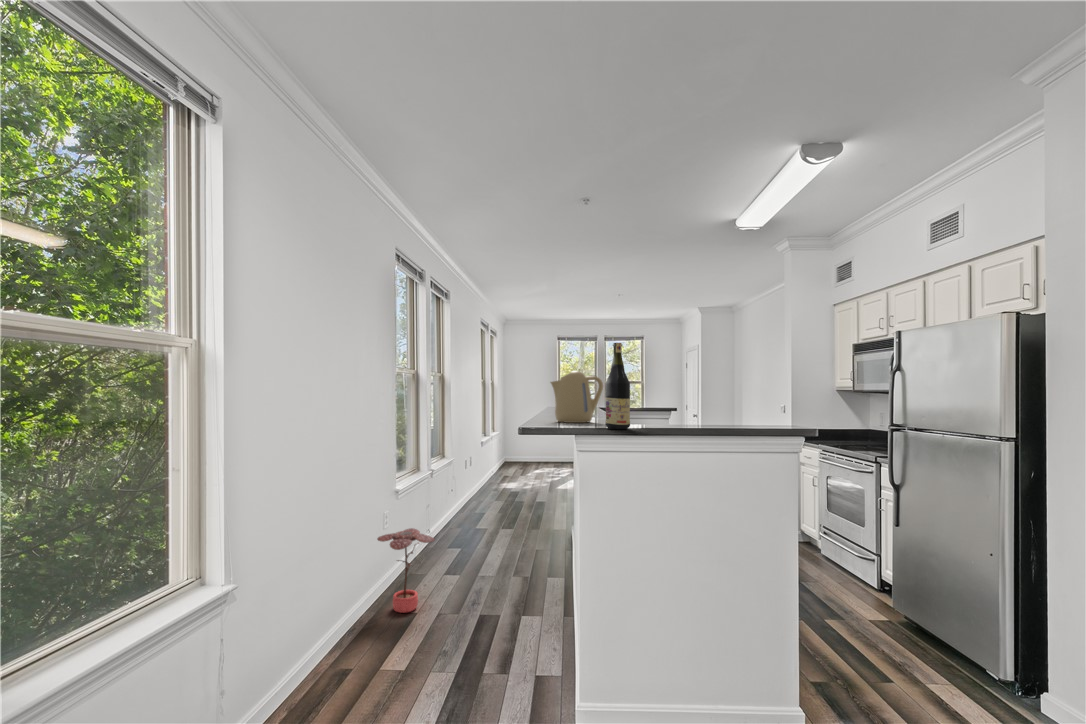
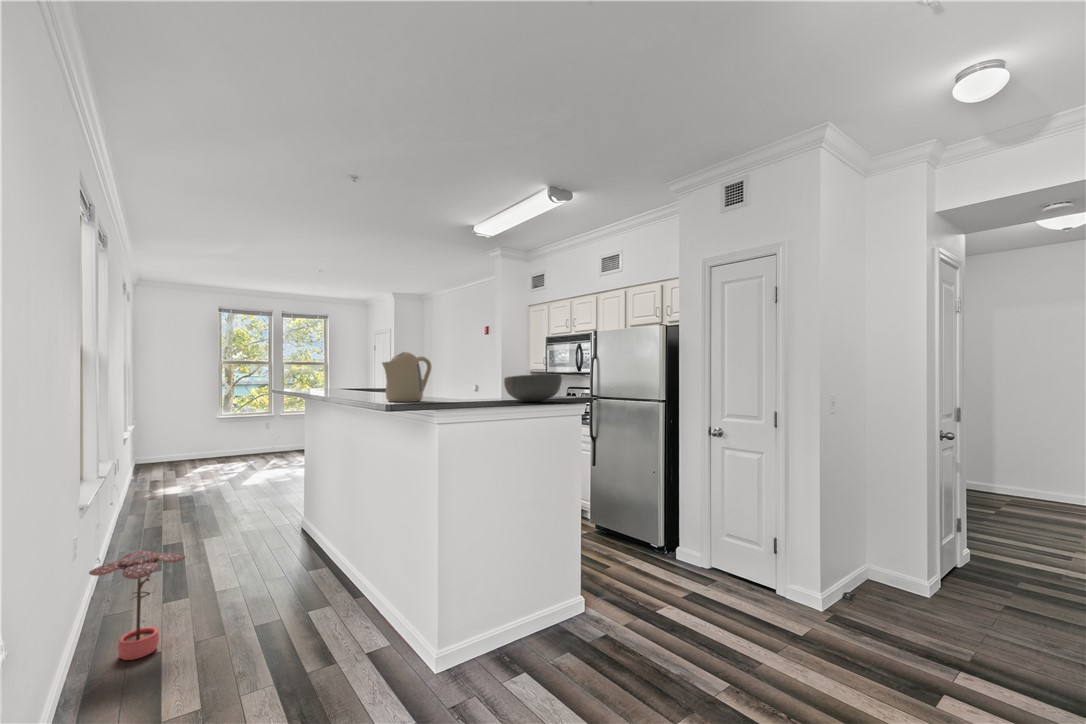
wine bottle: present [605,343,630,429] -> none [467,328,489,404]
bowl: none [663,396,739,430] -> present [504,374,562,402]

